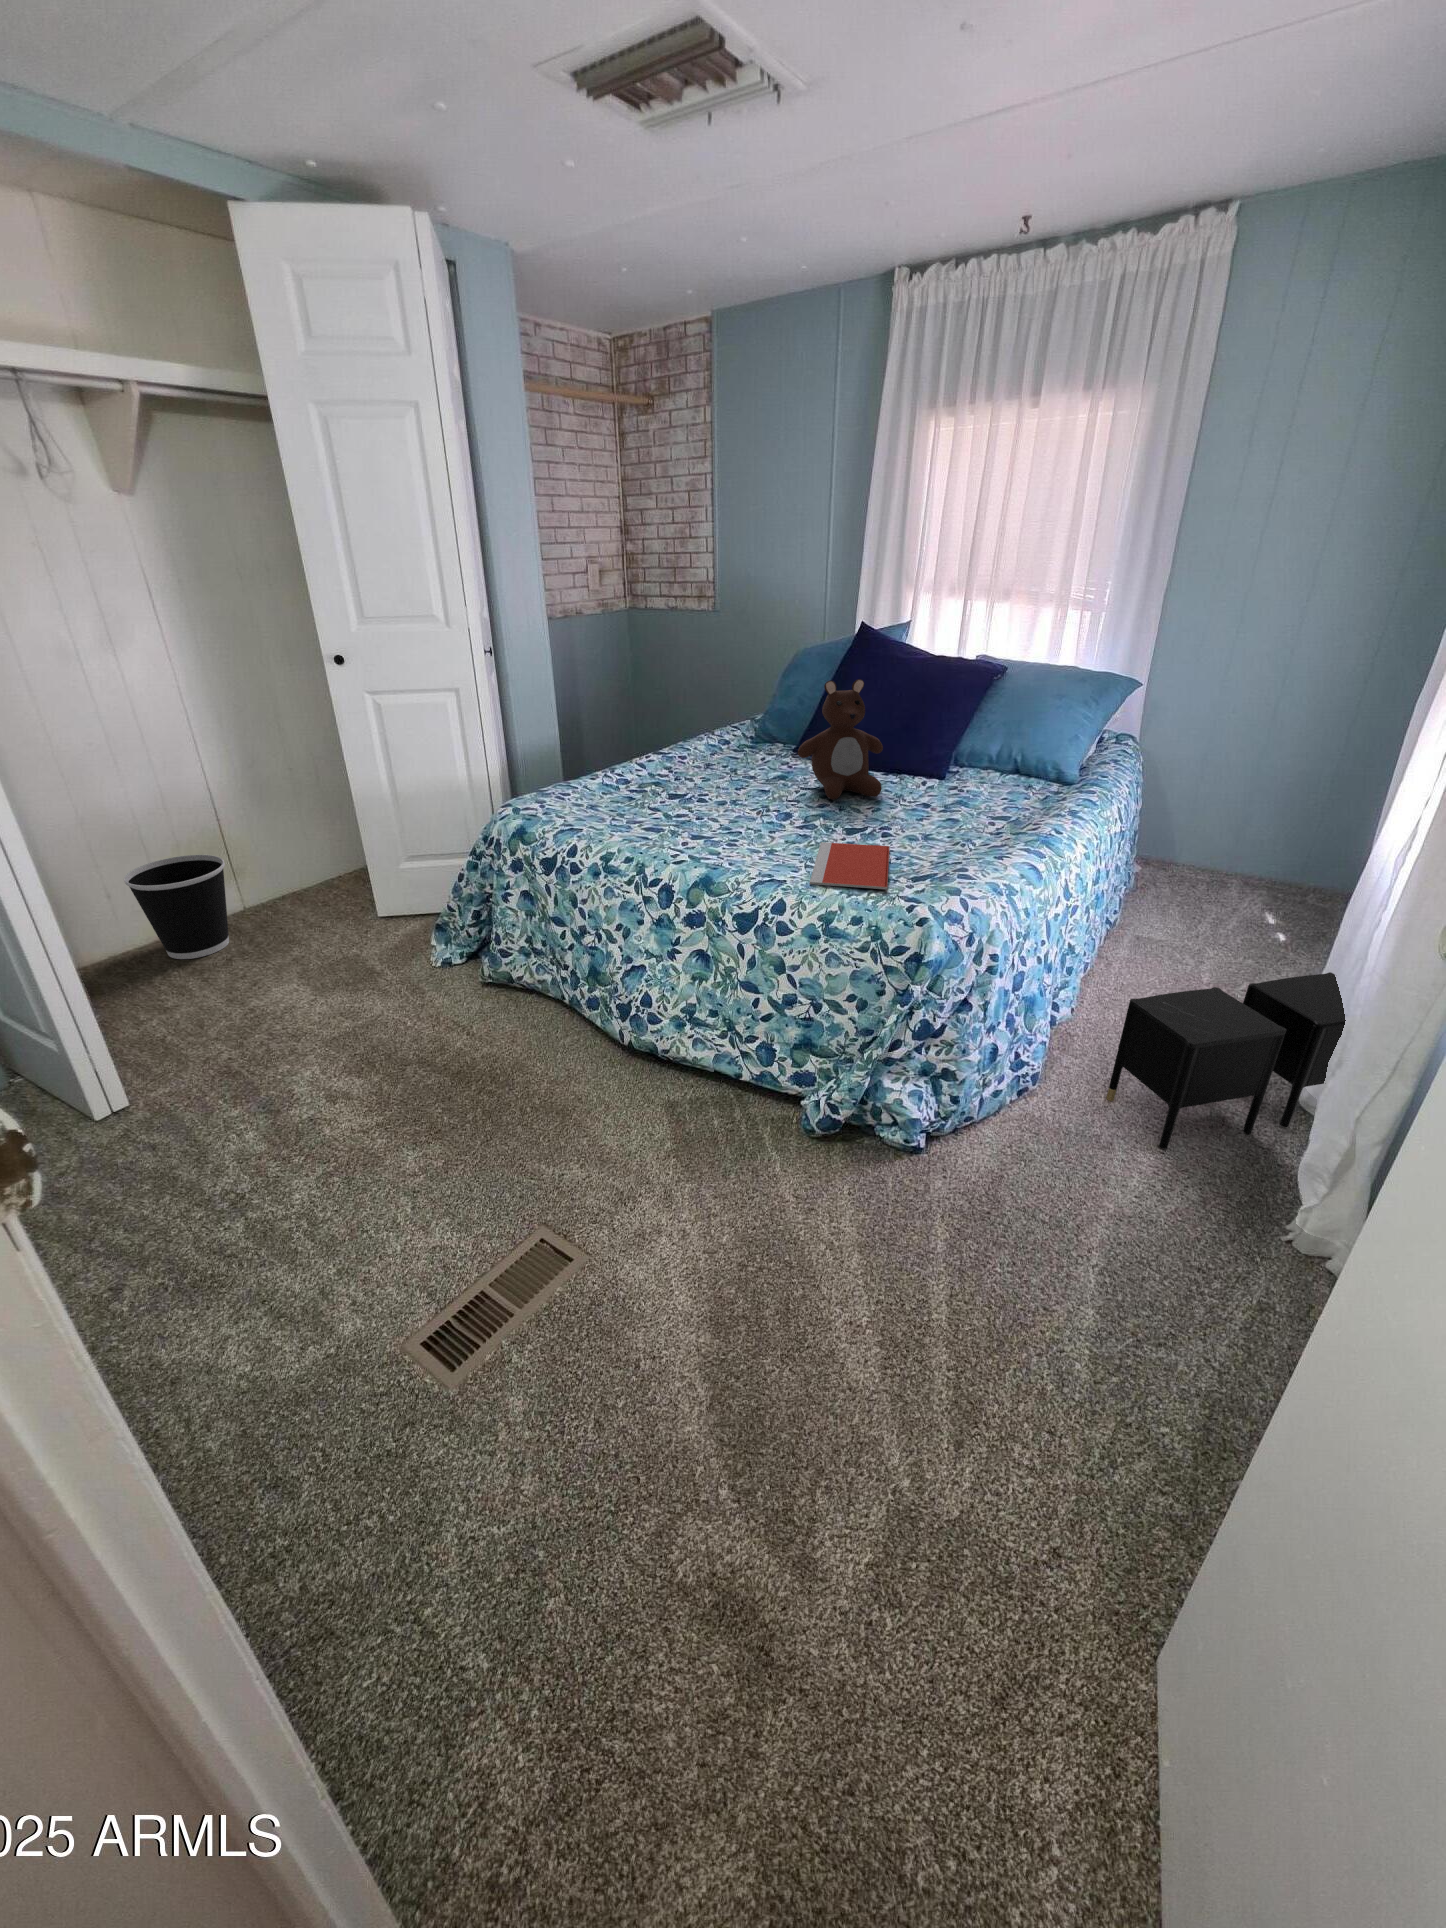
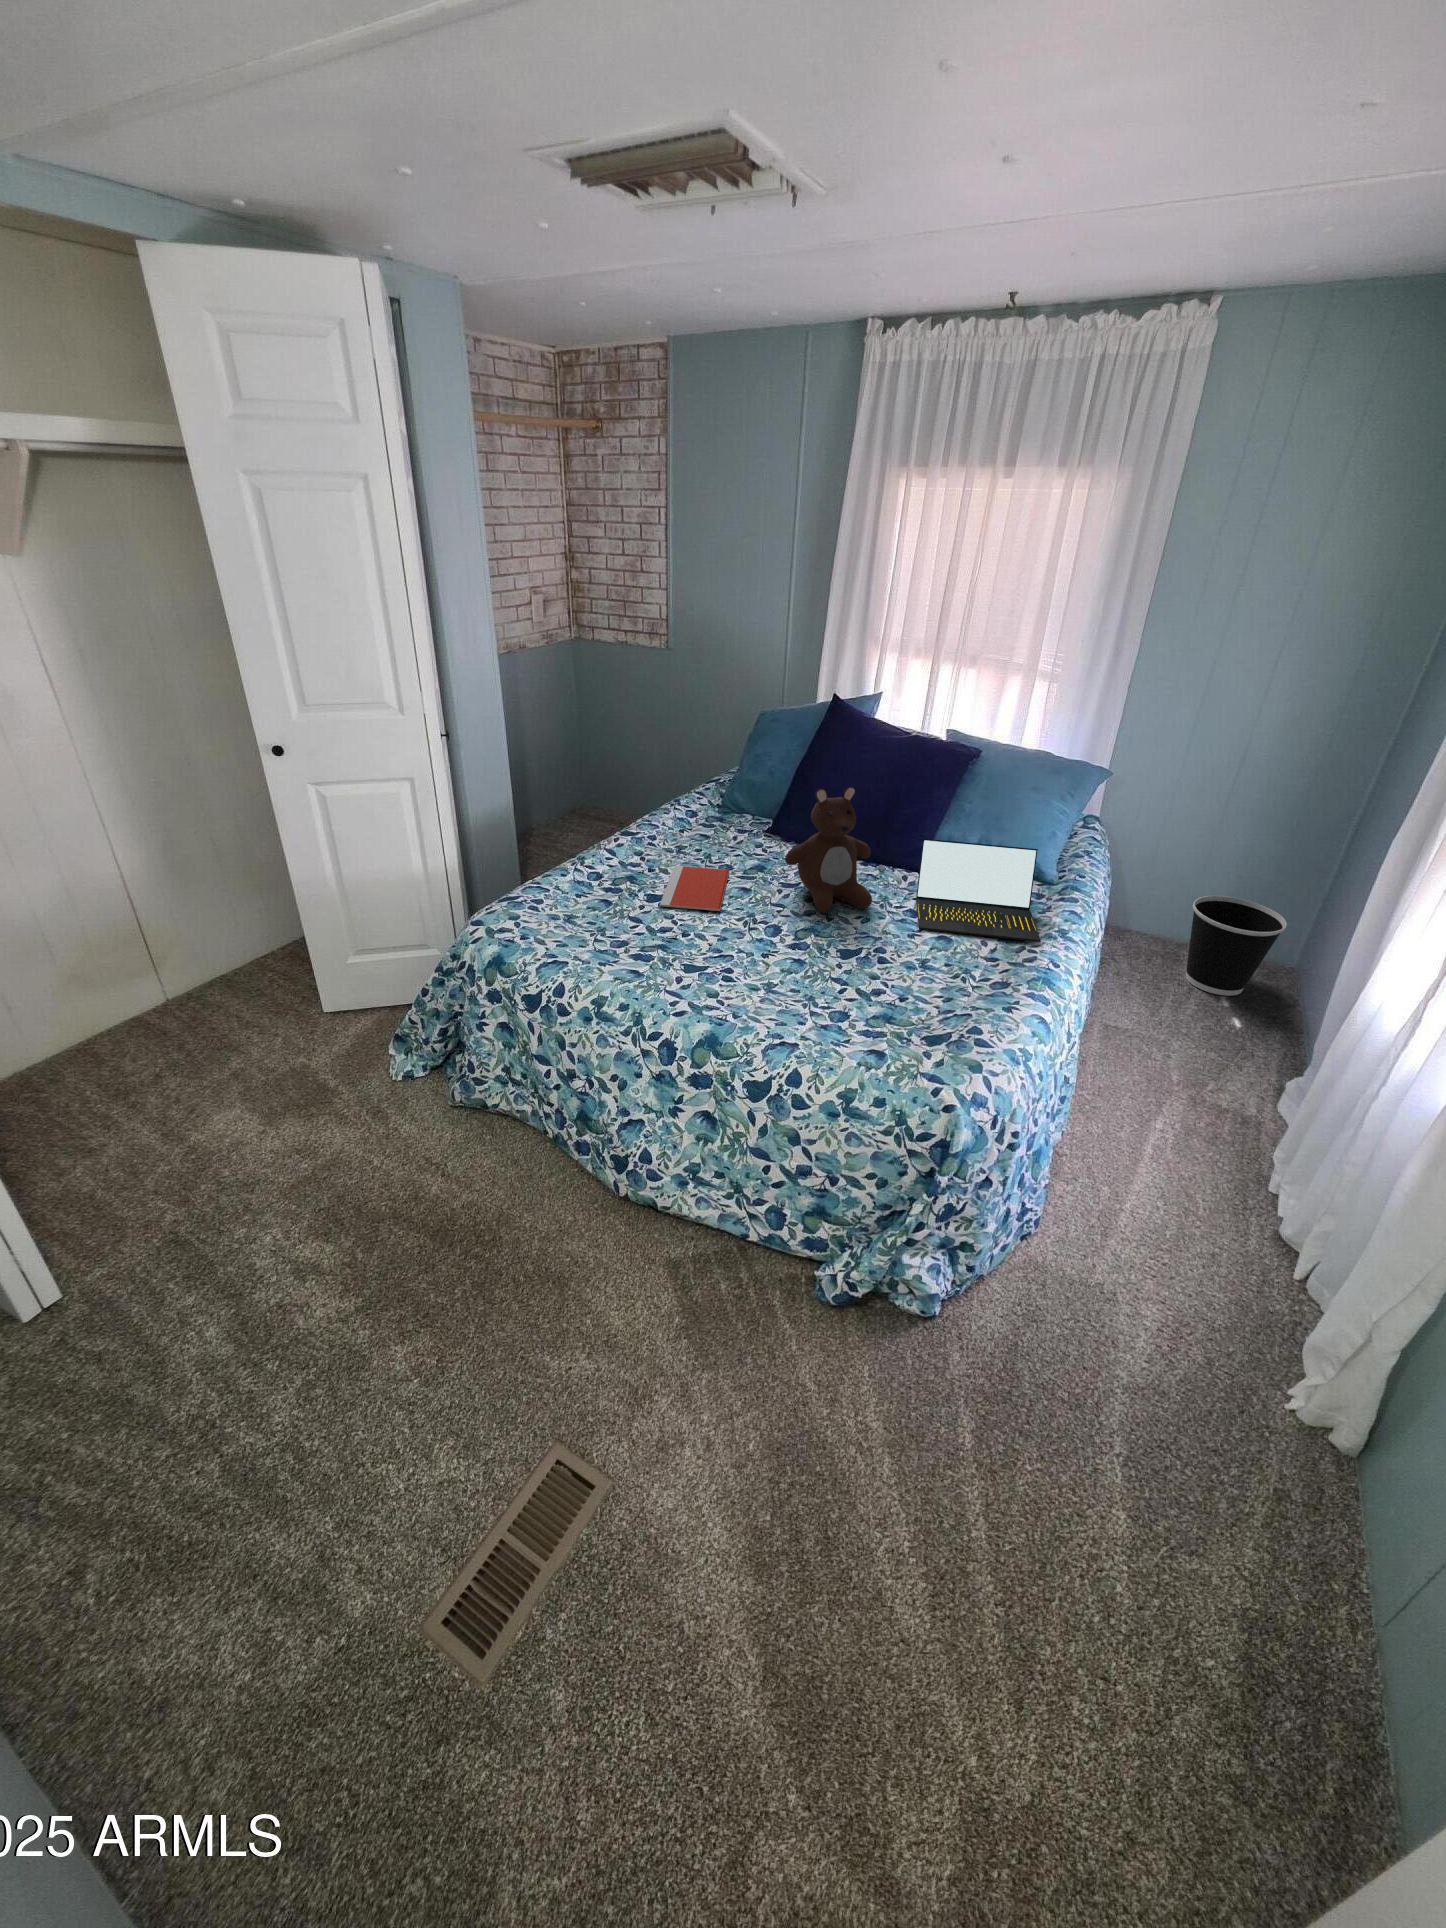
laptop: none [926,733,1049,819] -> present [916,839,1041,942]
notebook: present [810,842,889,889] -> present [660,866,729,911]
wastebasket: present [124,855,229,959] -> present [1186,896,1287,996]
nightstand: present [1106,972,1346,1149] -> none [1105,1116,1388,1309]

